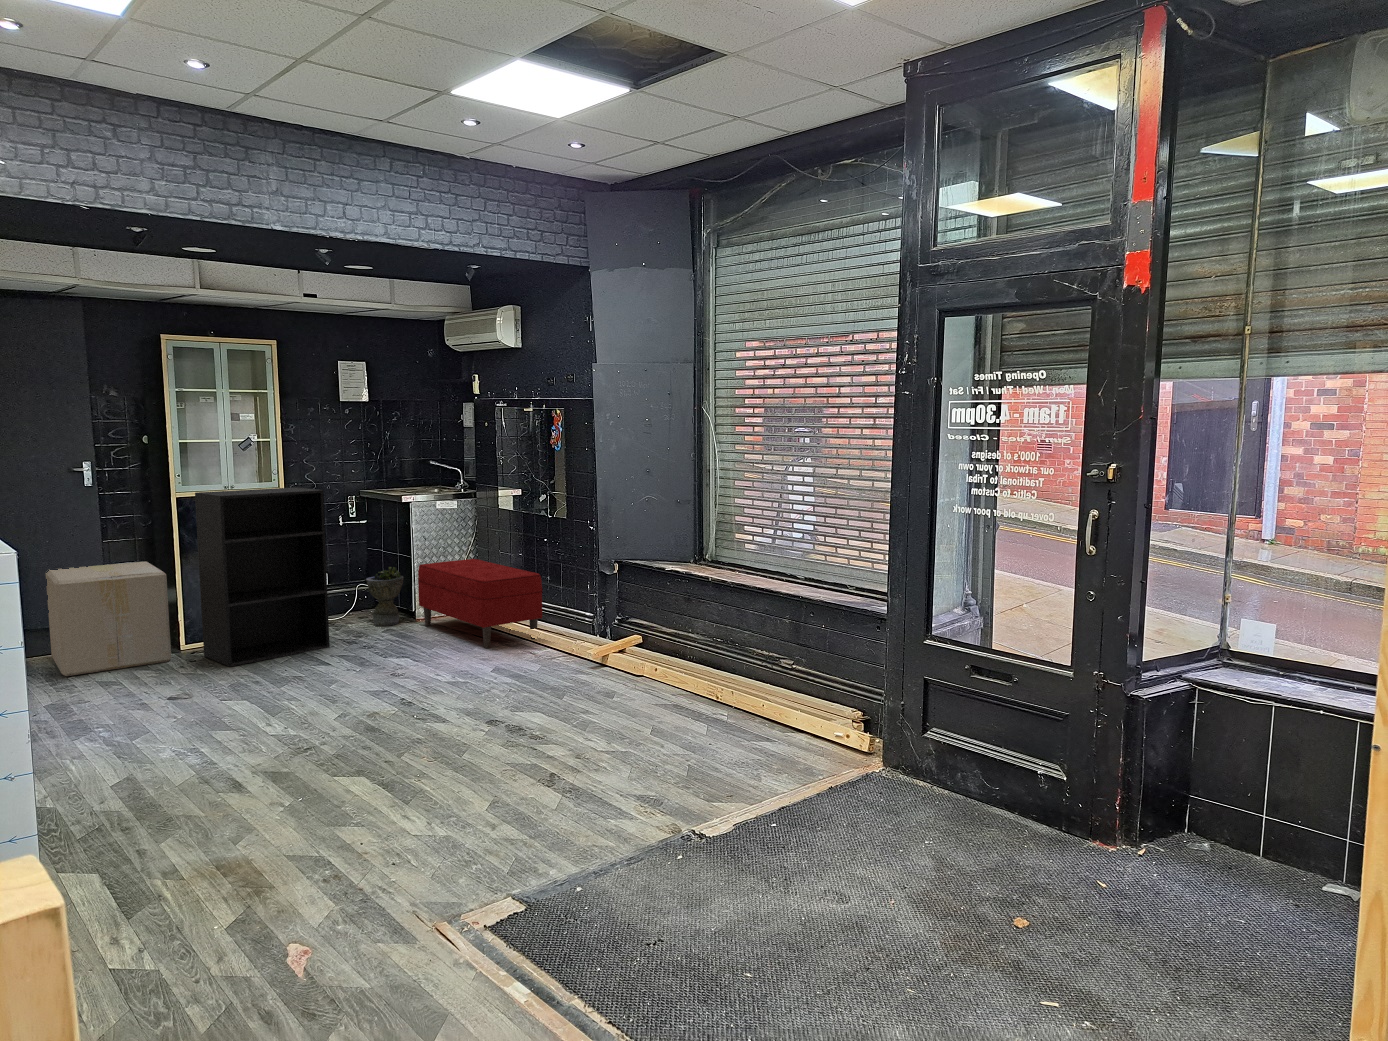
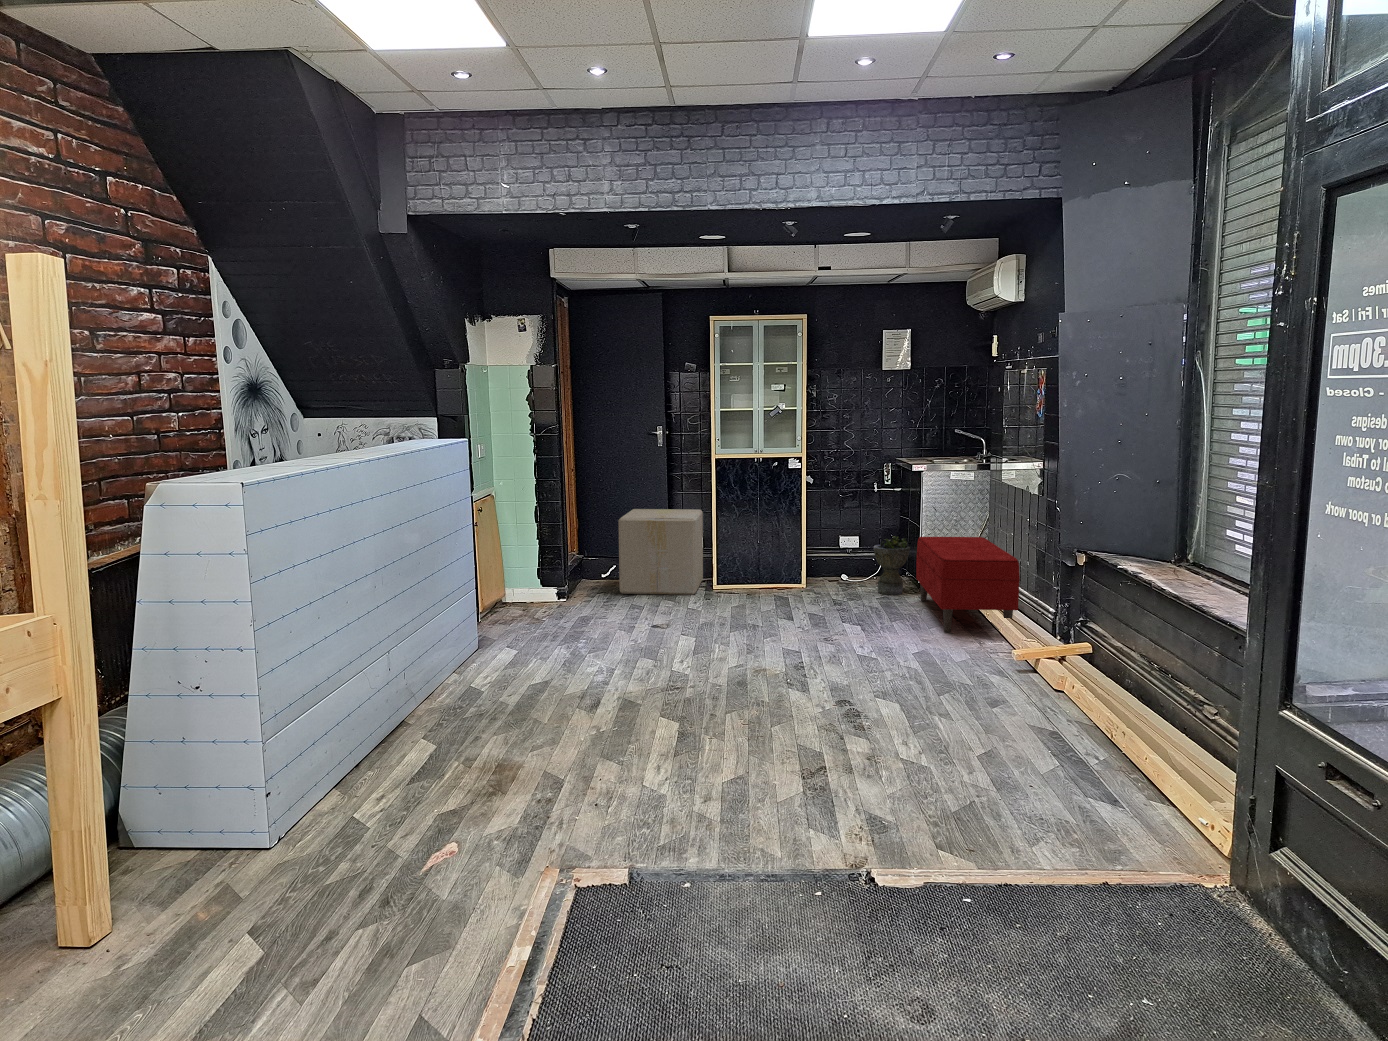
bookshelf: present [195,487,330,666] -> none [719,452,817,607]

